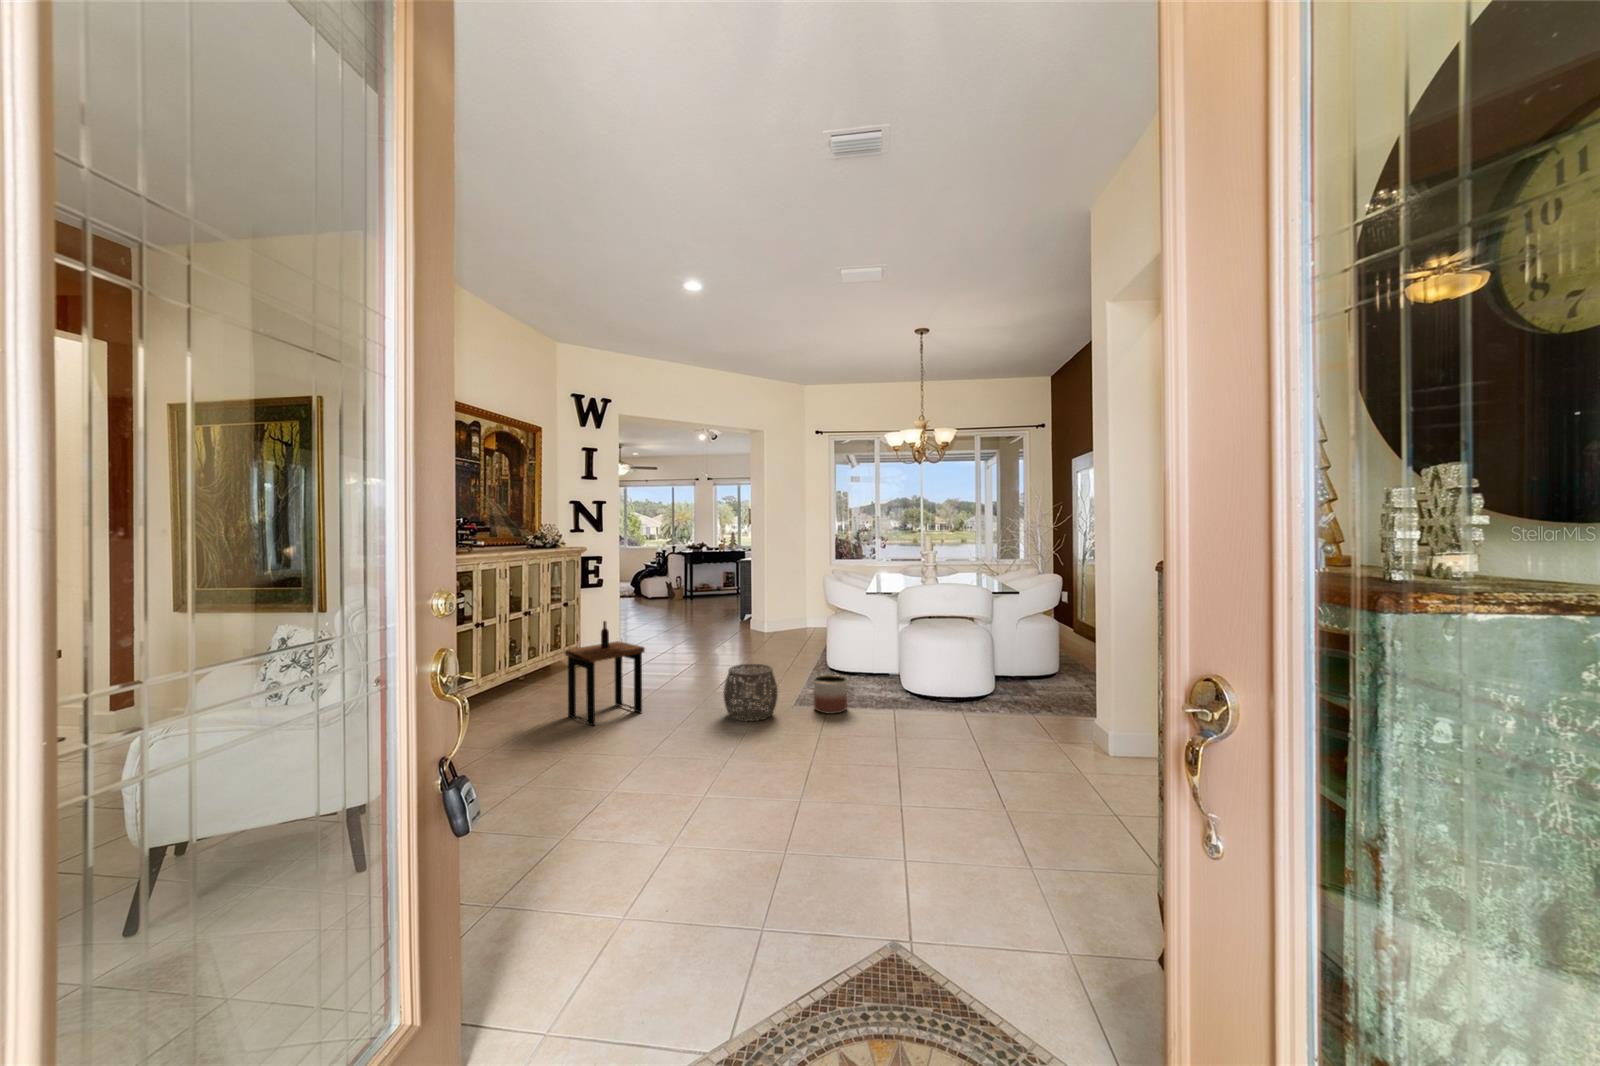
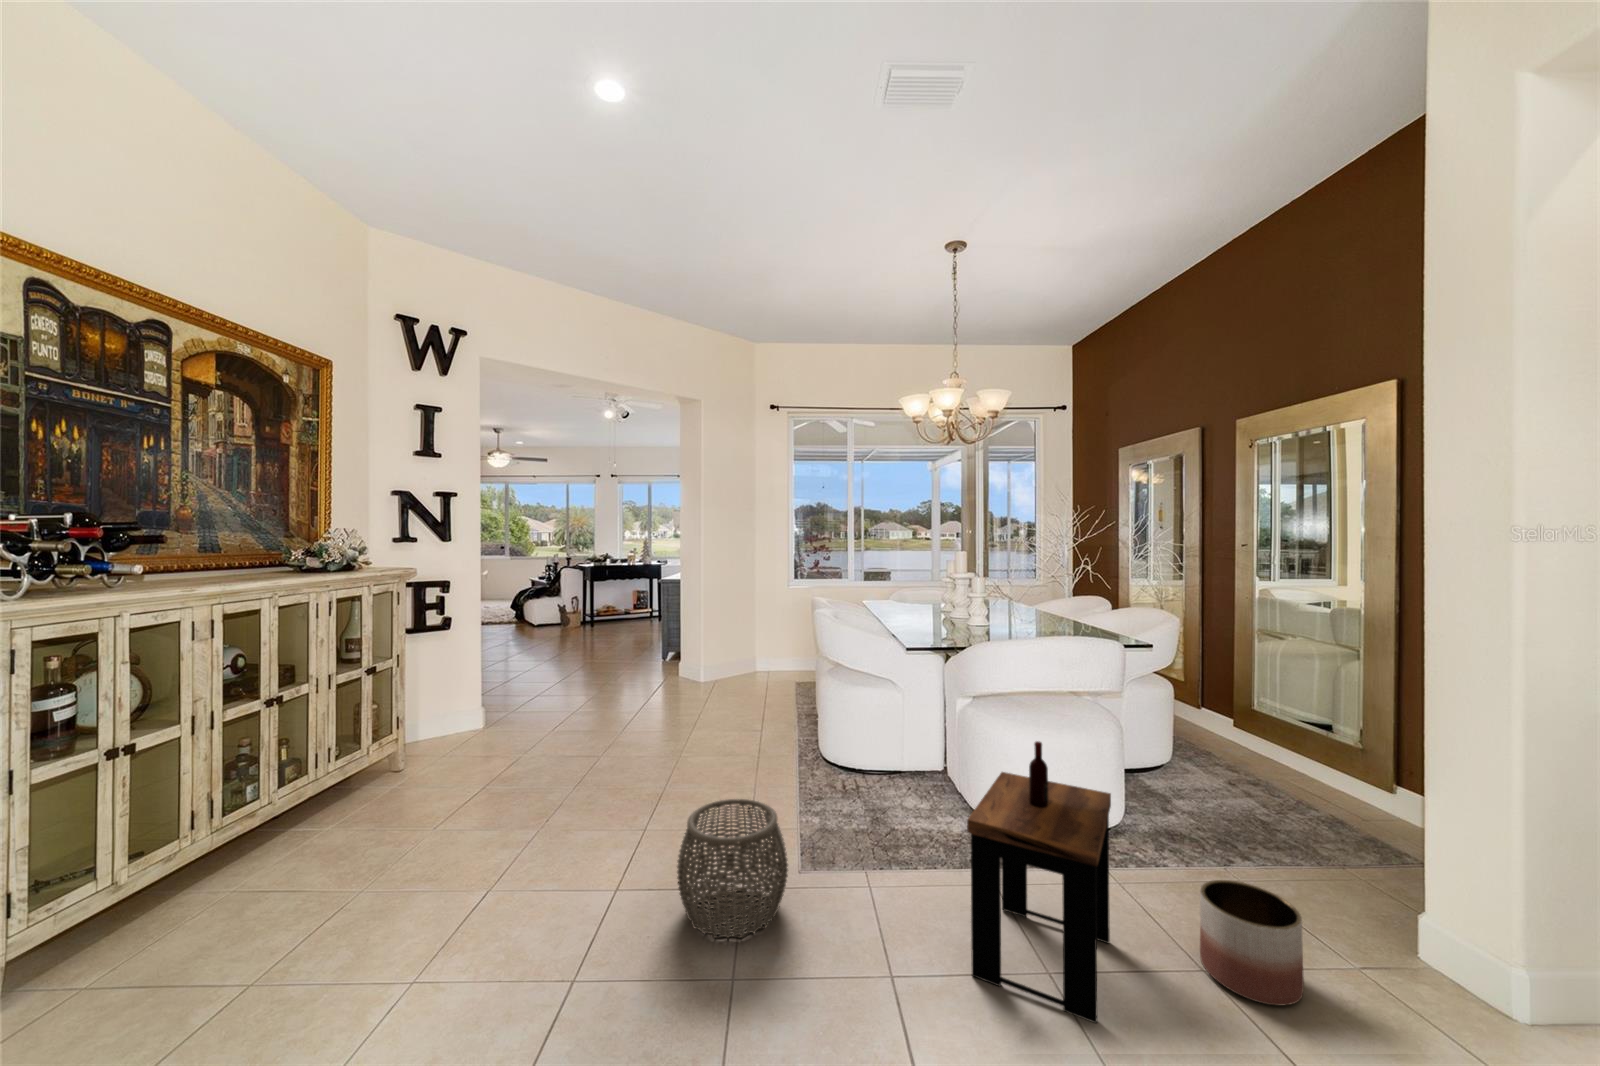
side table: present [565,621,645,726] -> present [967,741,1111,1023]
planter: present [814,675,847,714] -> present [1200,880,1304,1005]

